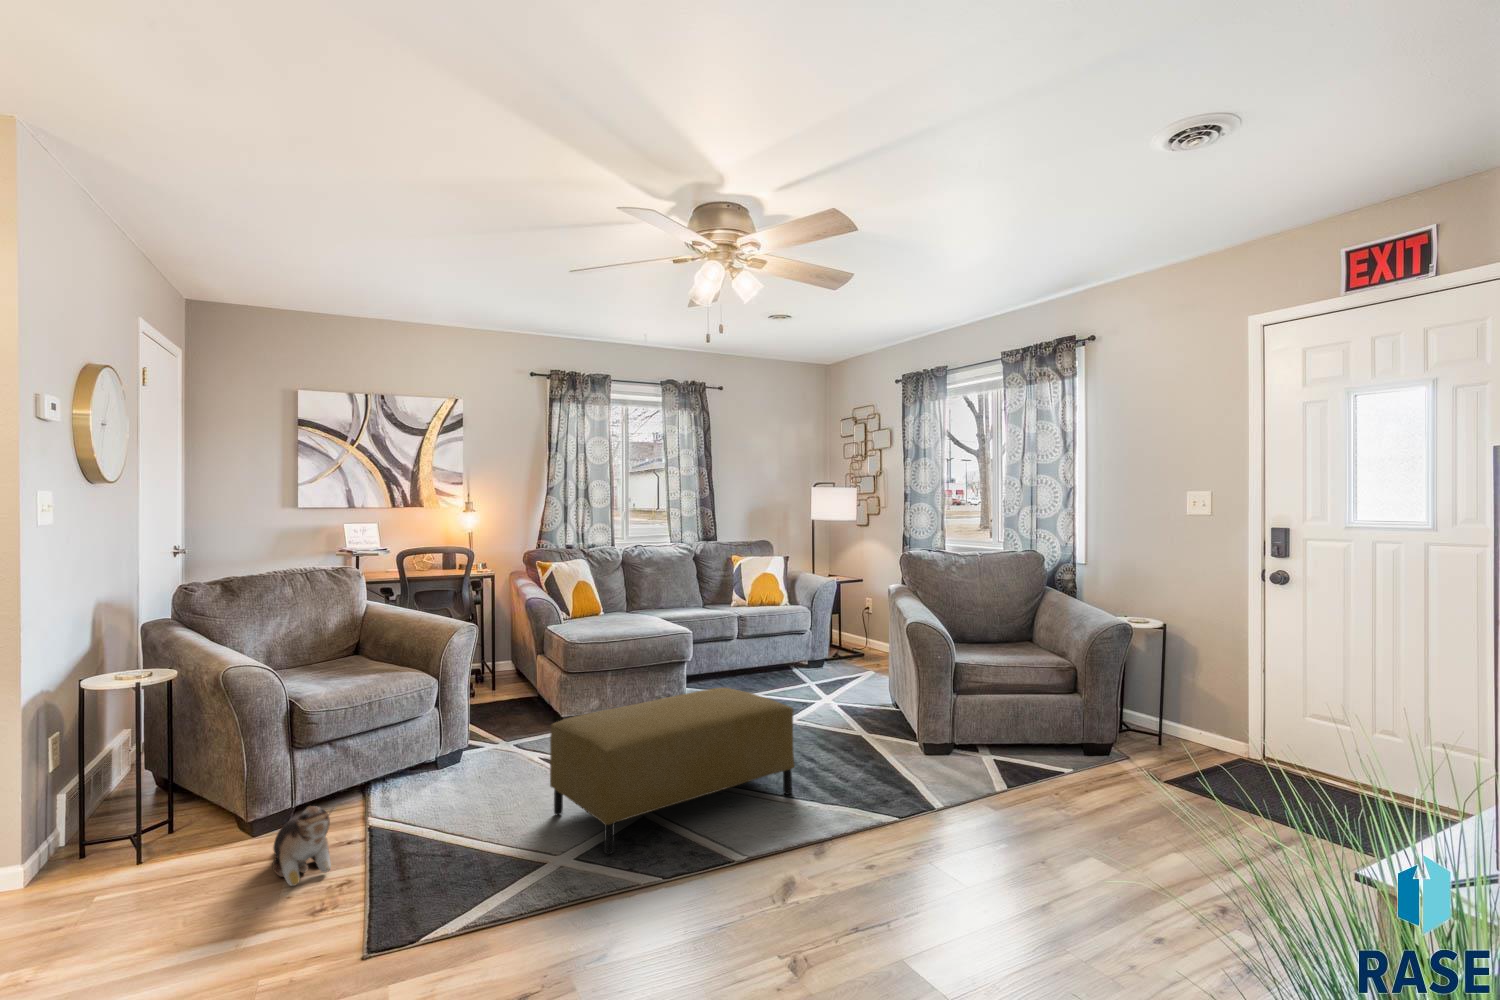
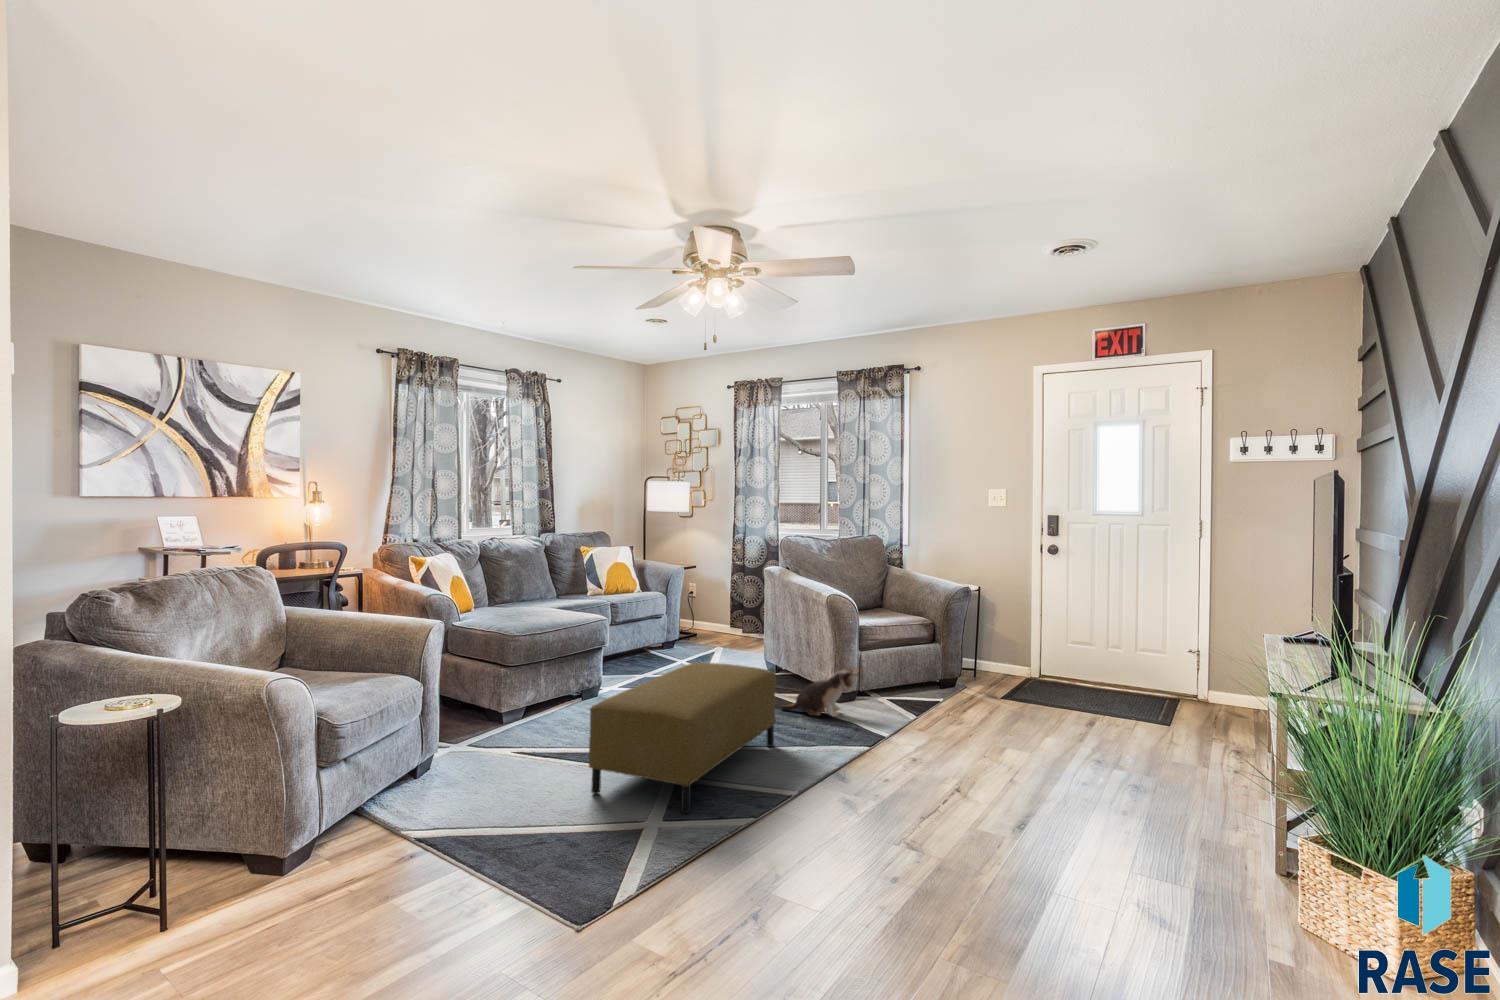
plush toy: present [272,806,334,886] -> present [781,668,859,717]

